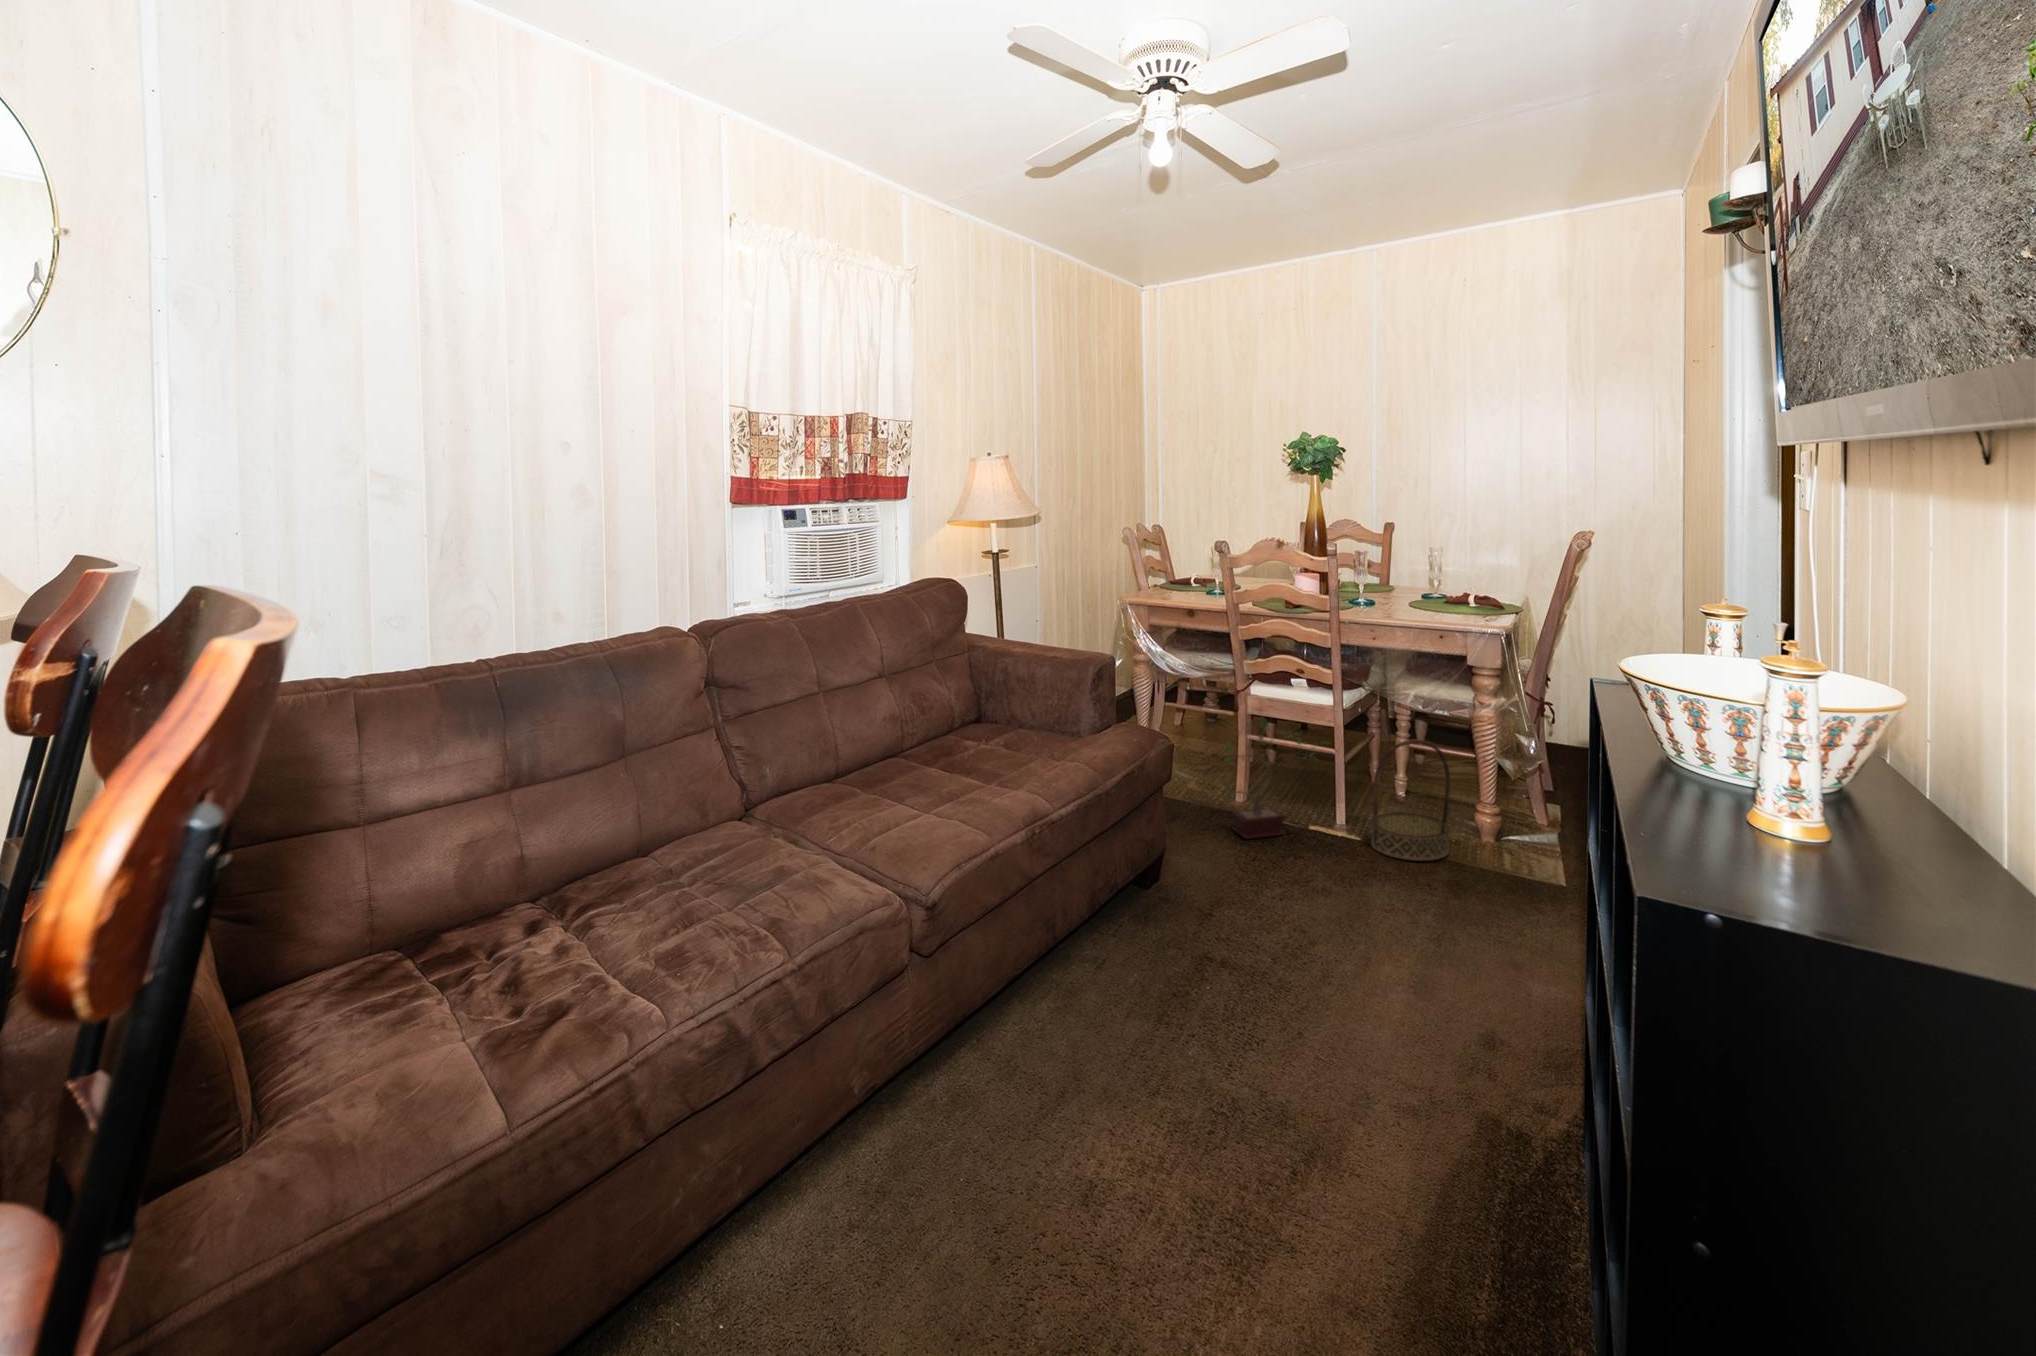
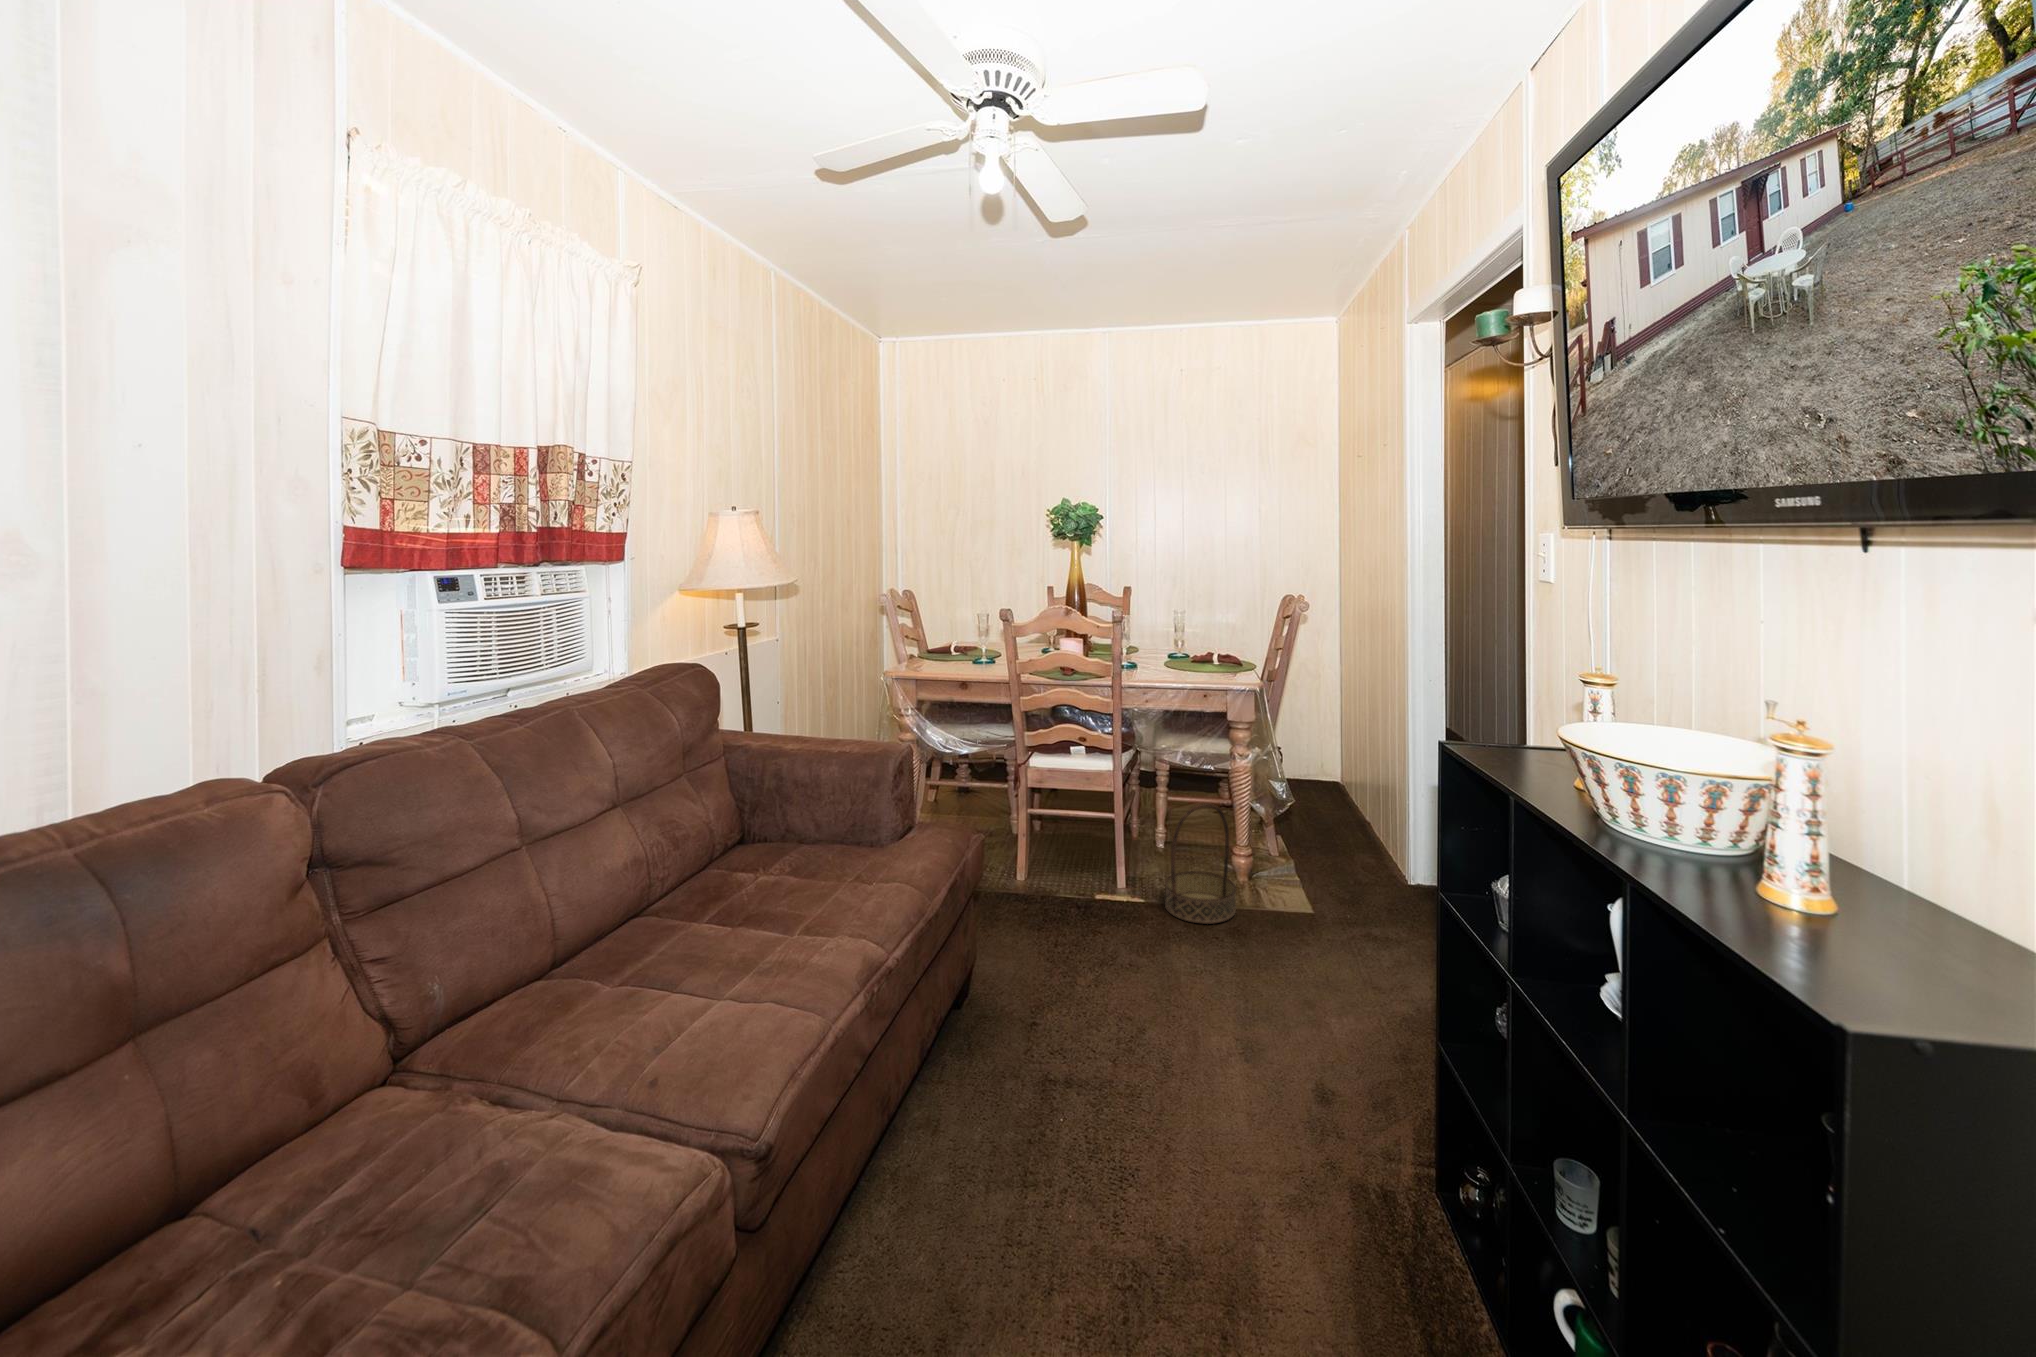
potted plant: present [1224,717,1329,839] -> none [1028,793,1124,926]

